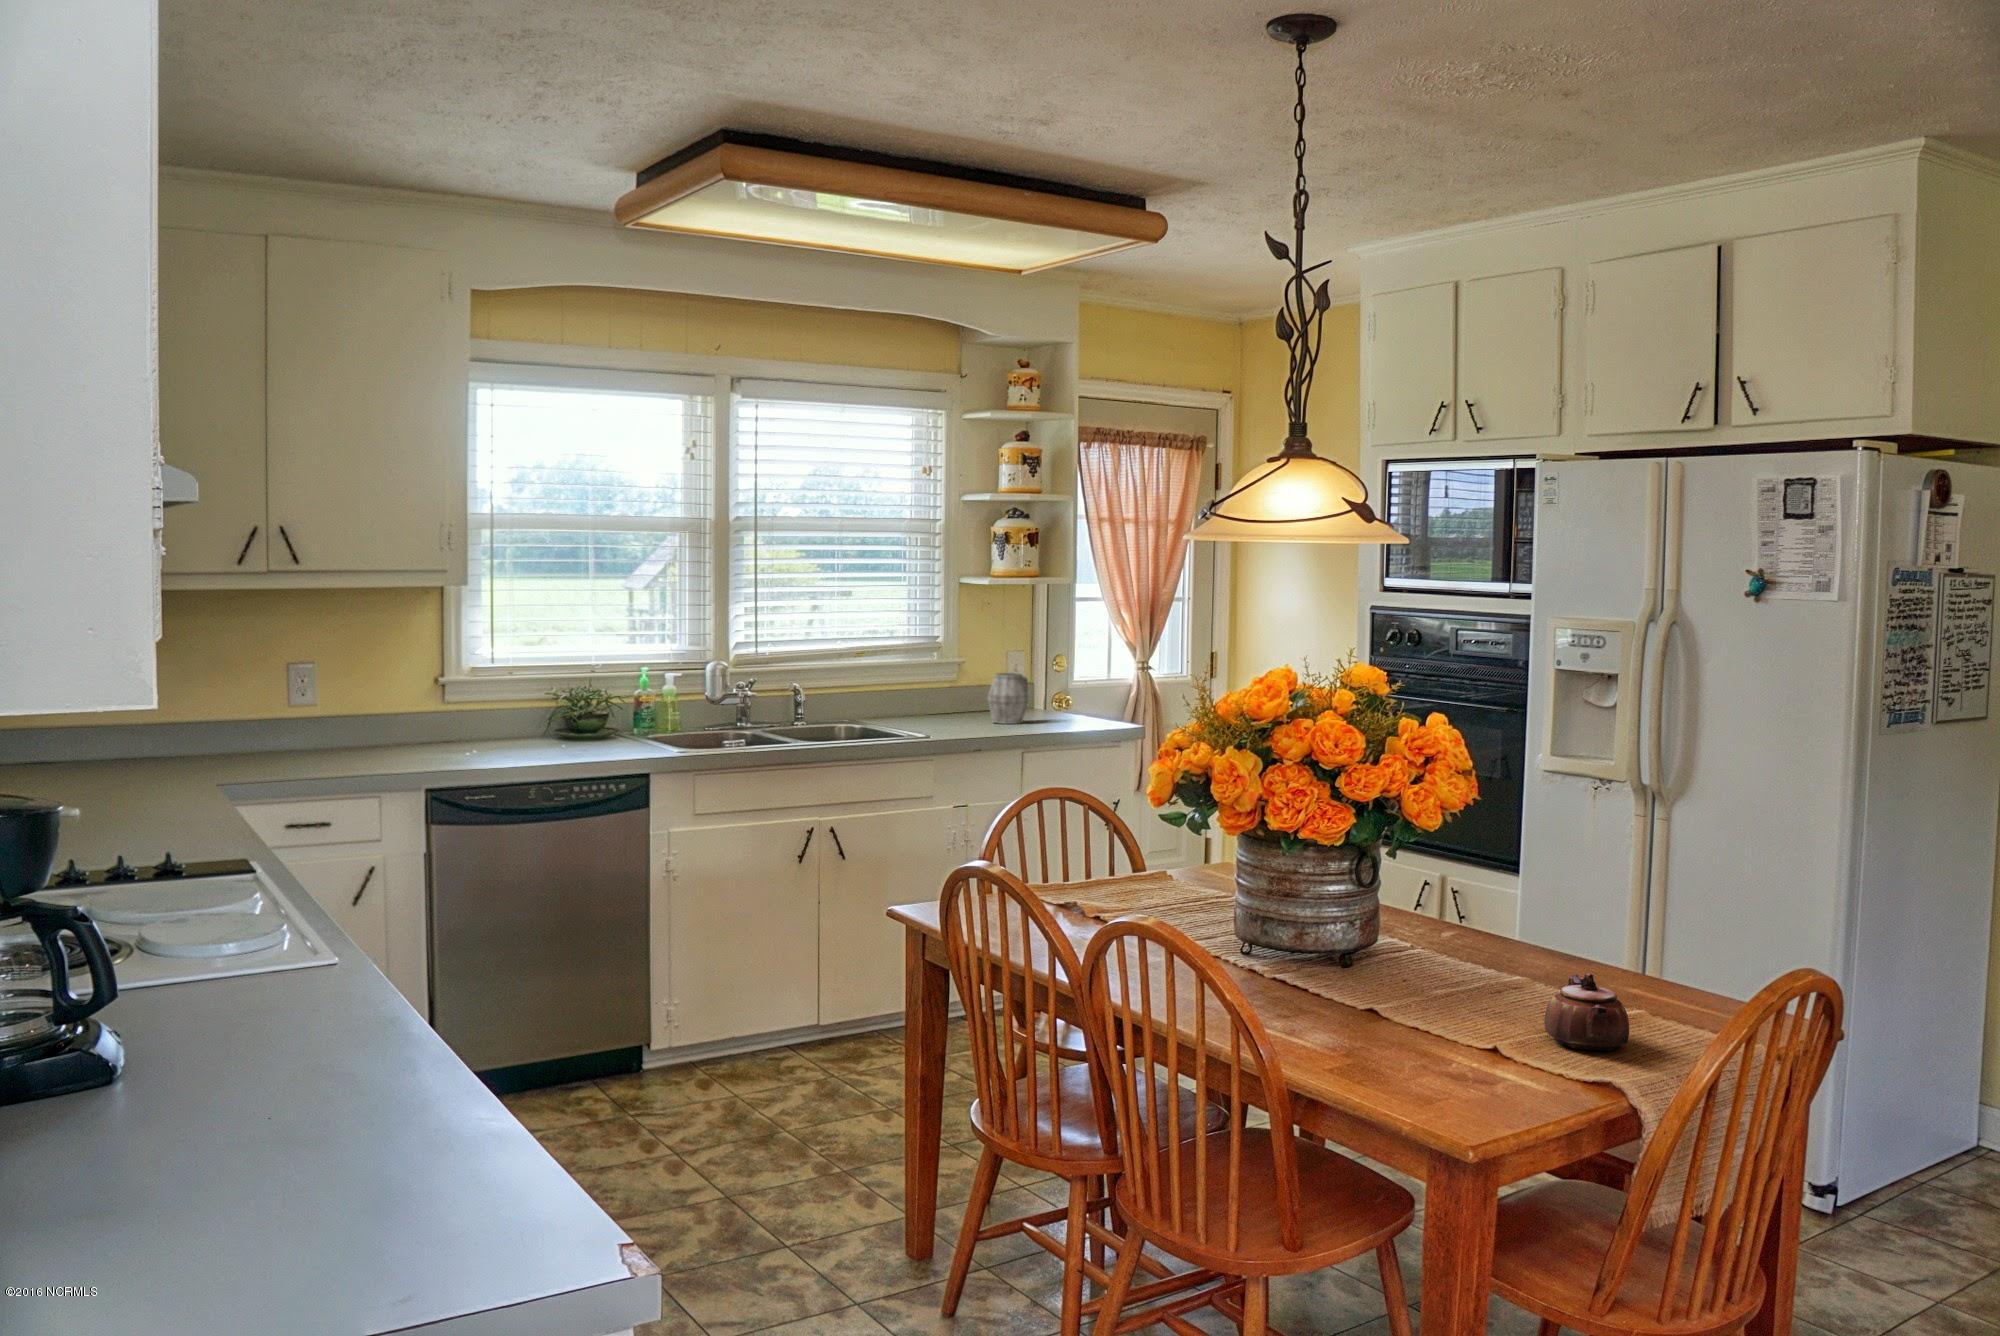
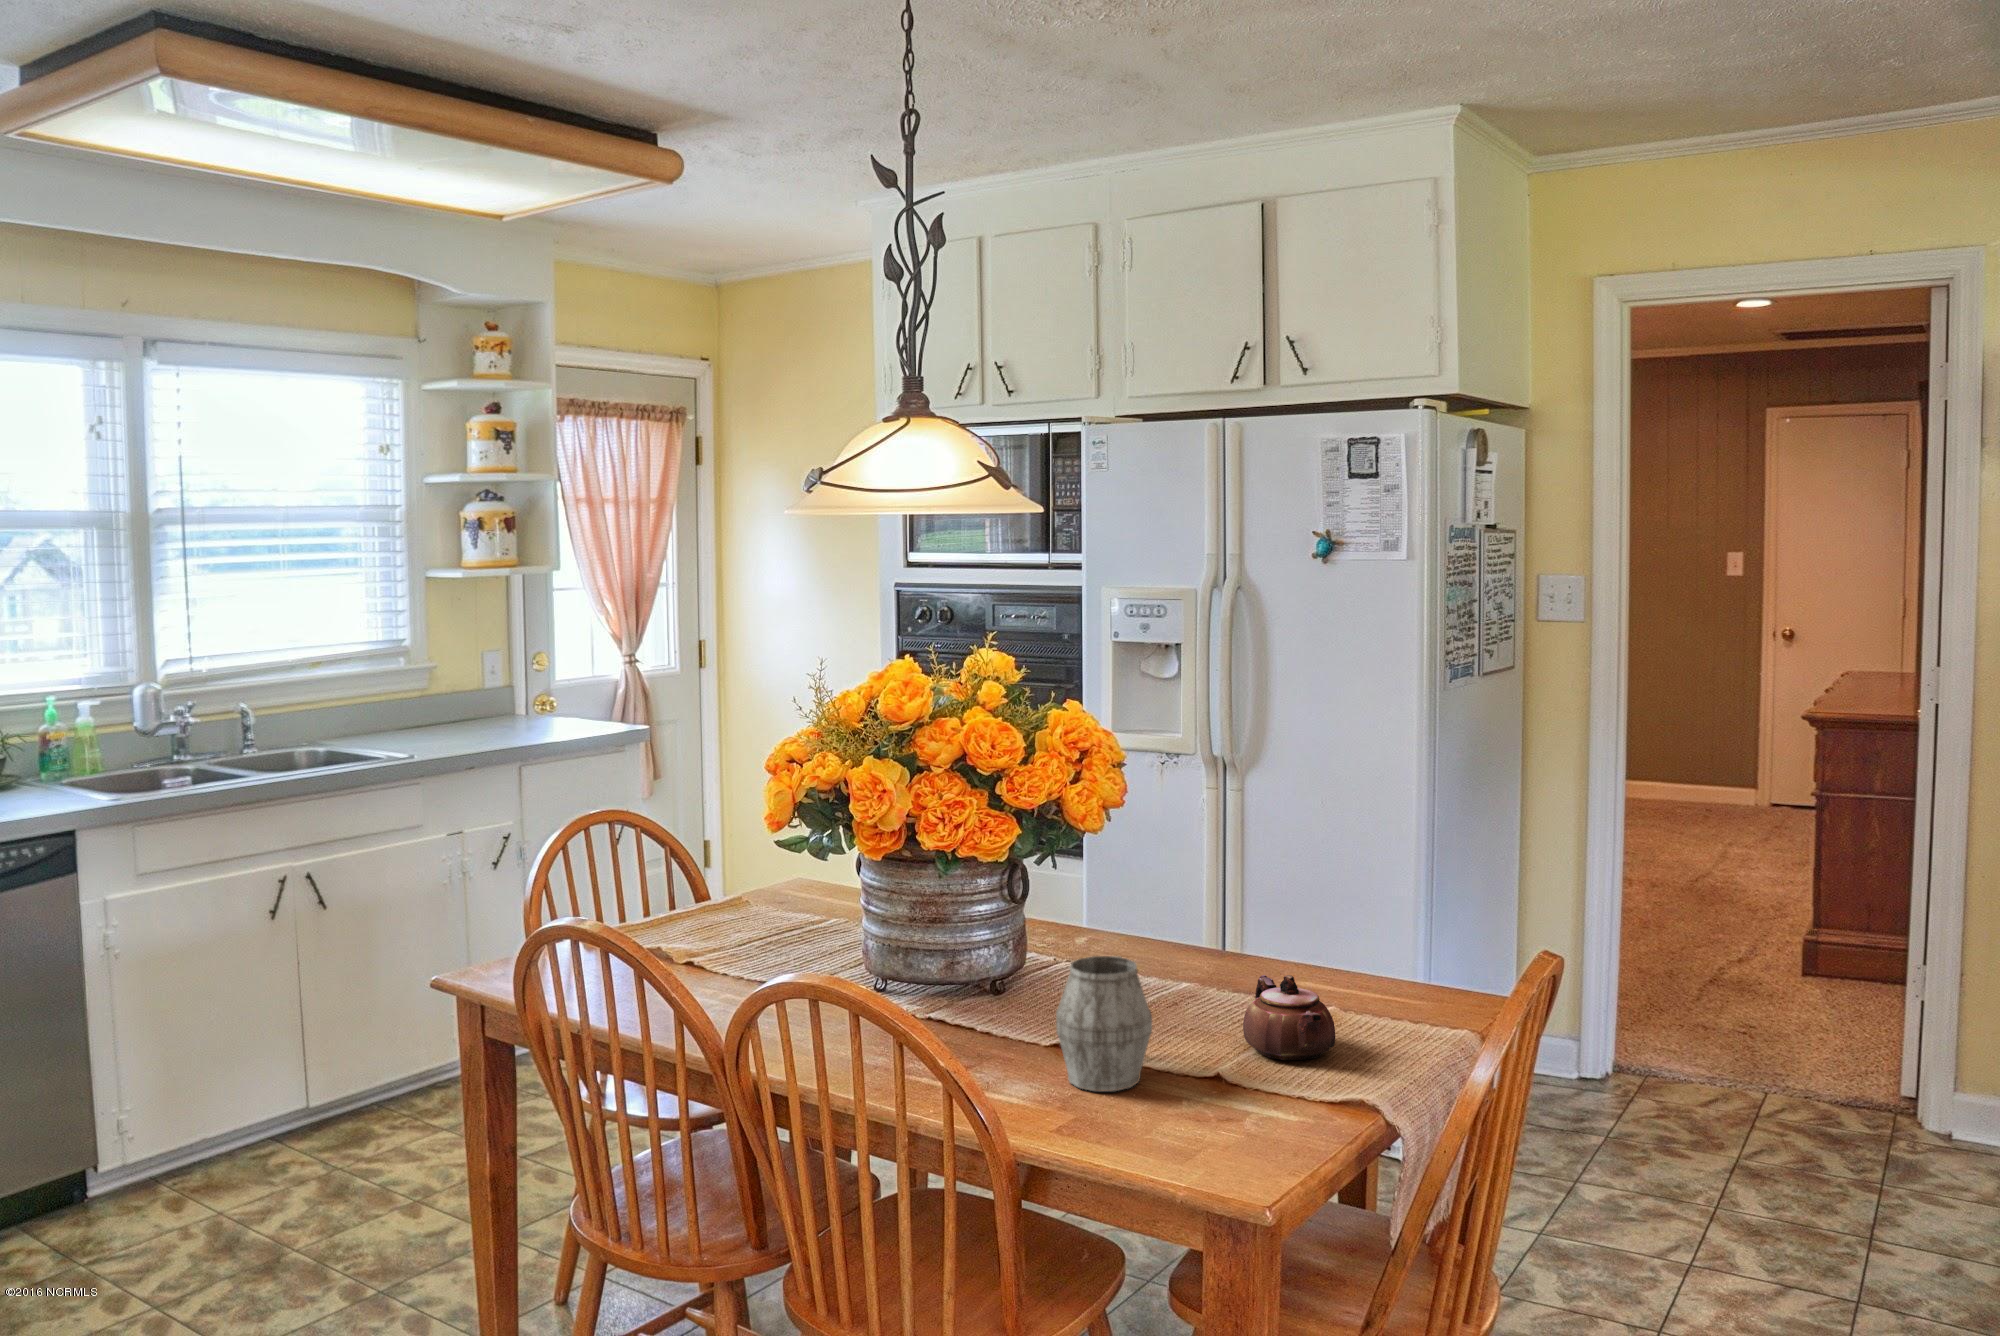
mug: present [987,673,1029,724] -> present [1056,956,1152,1091]

